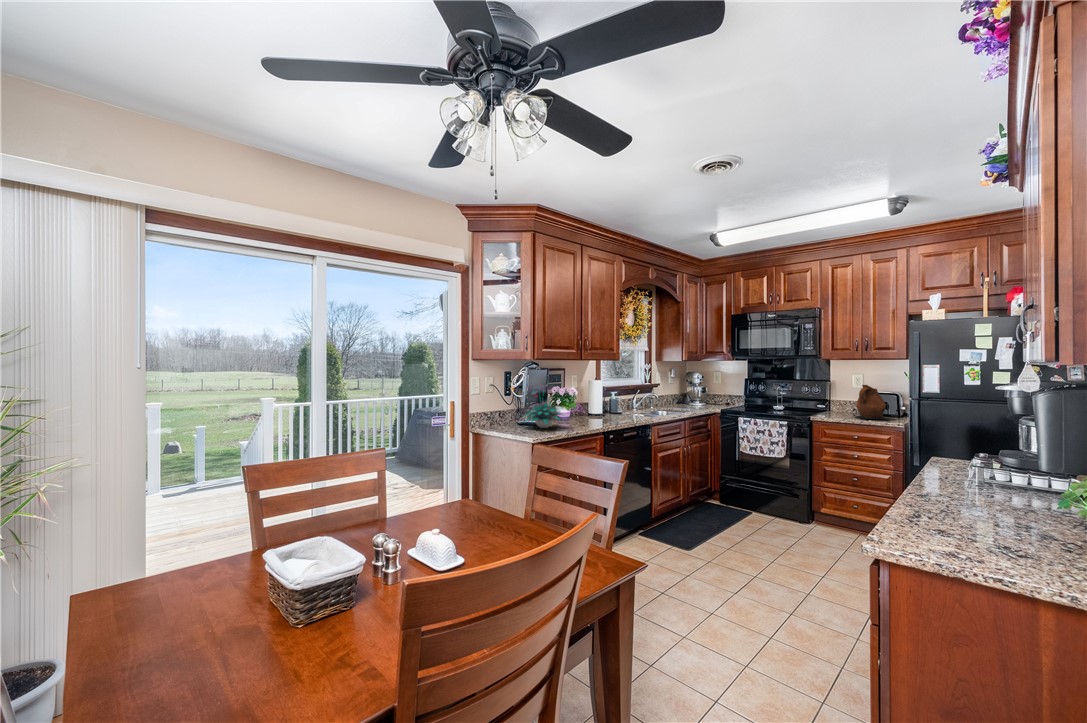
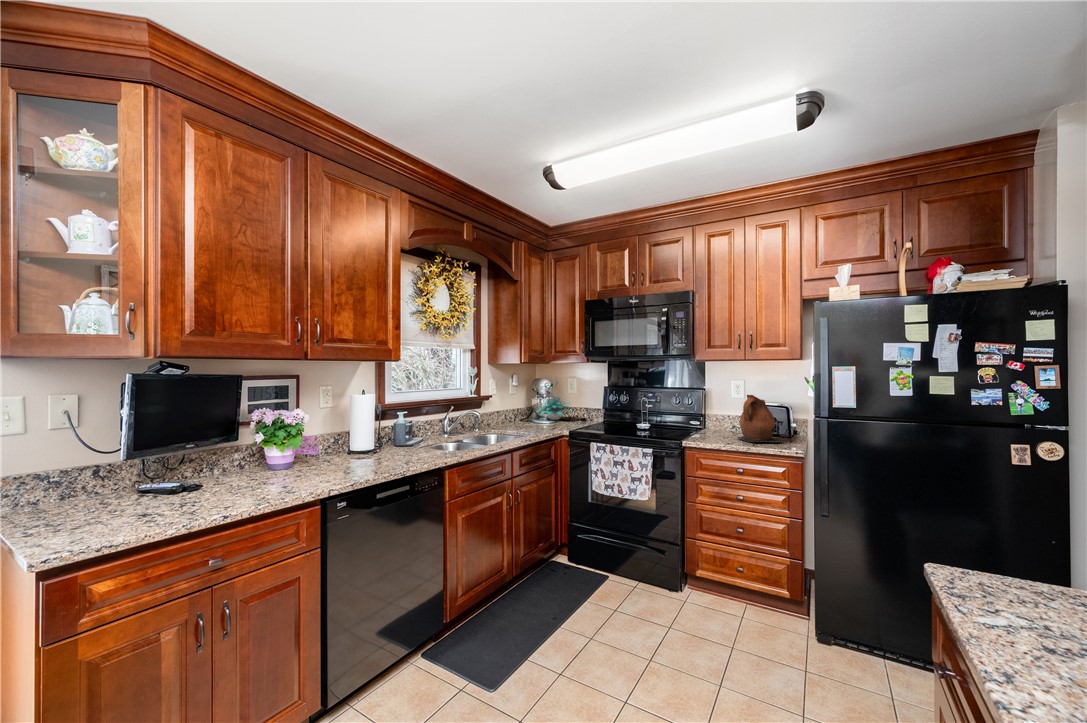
plant: present [526,384,563,428] -> present [538,381,570,420]

